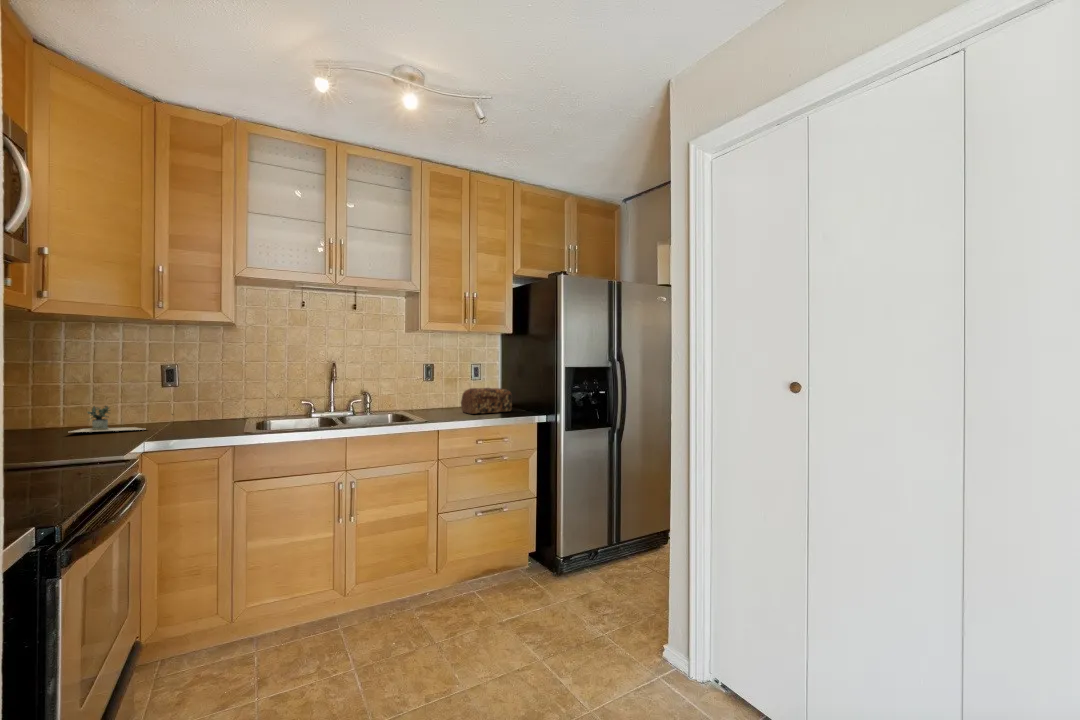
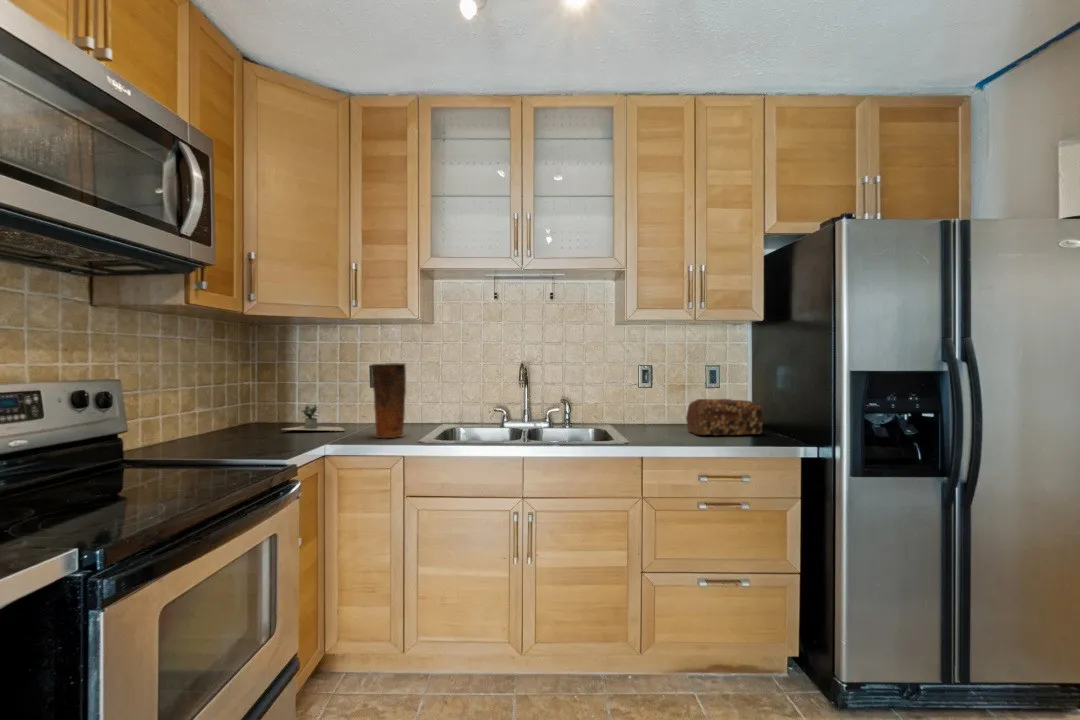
vase: none [191,363,227,432] -> present [372,363,406,438]

